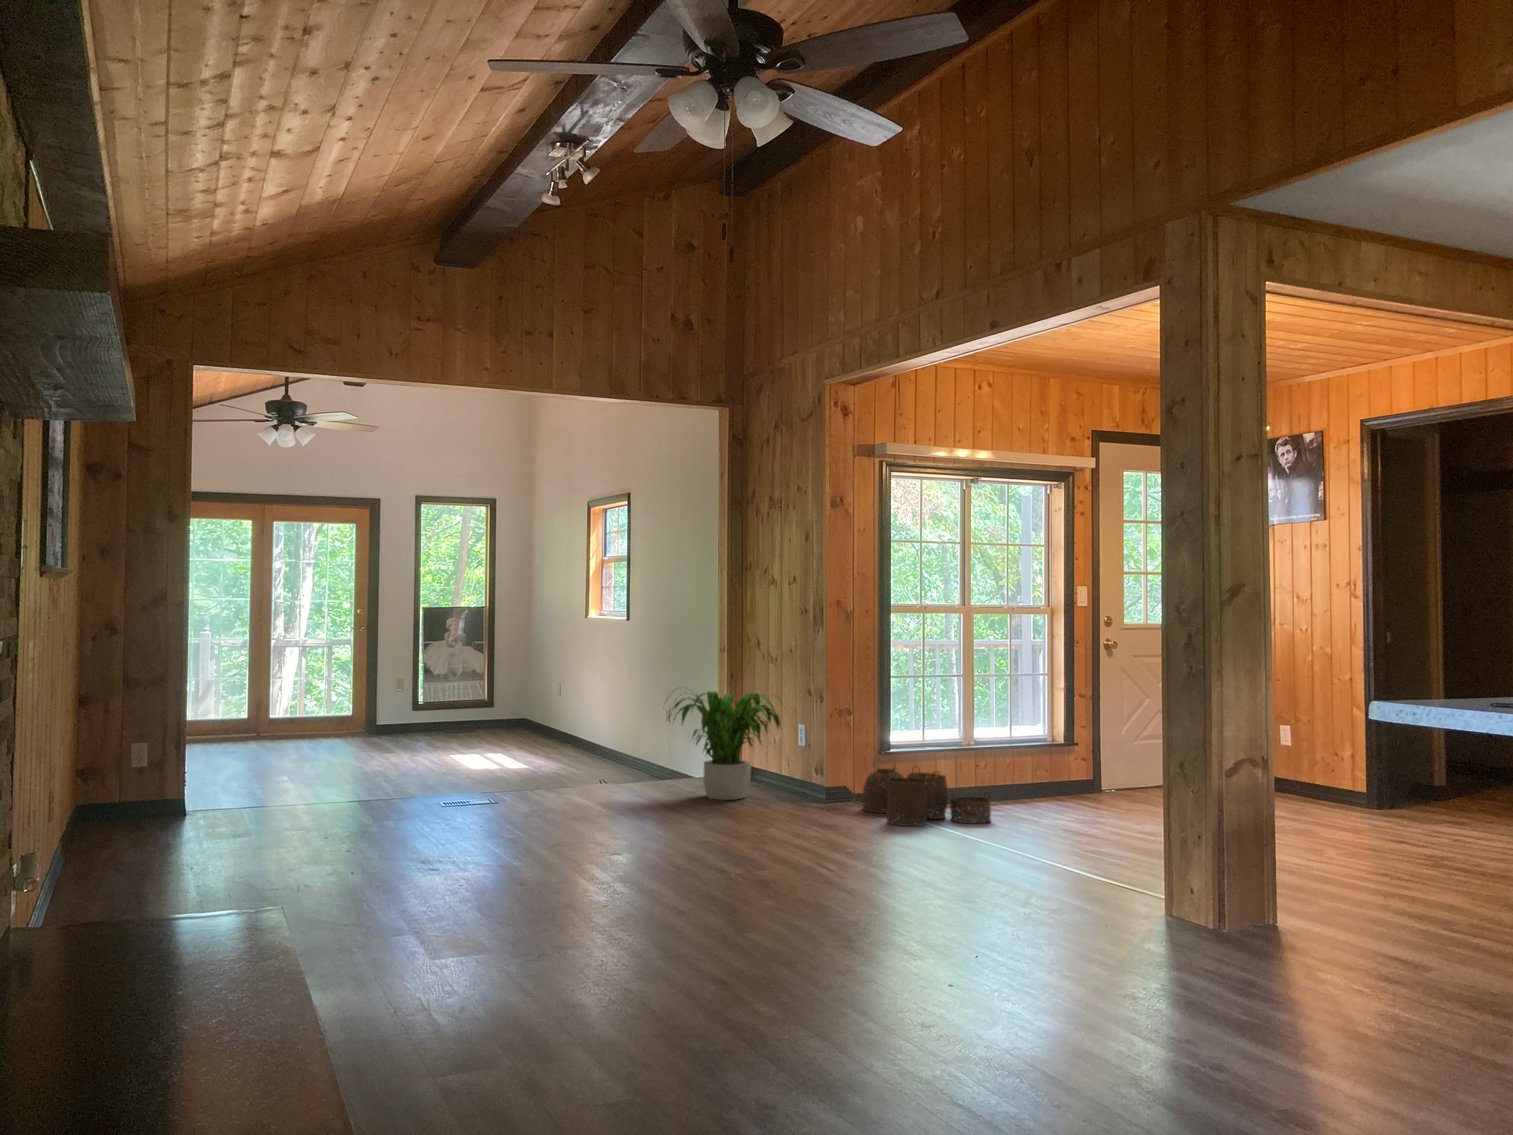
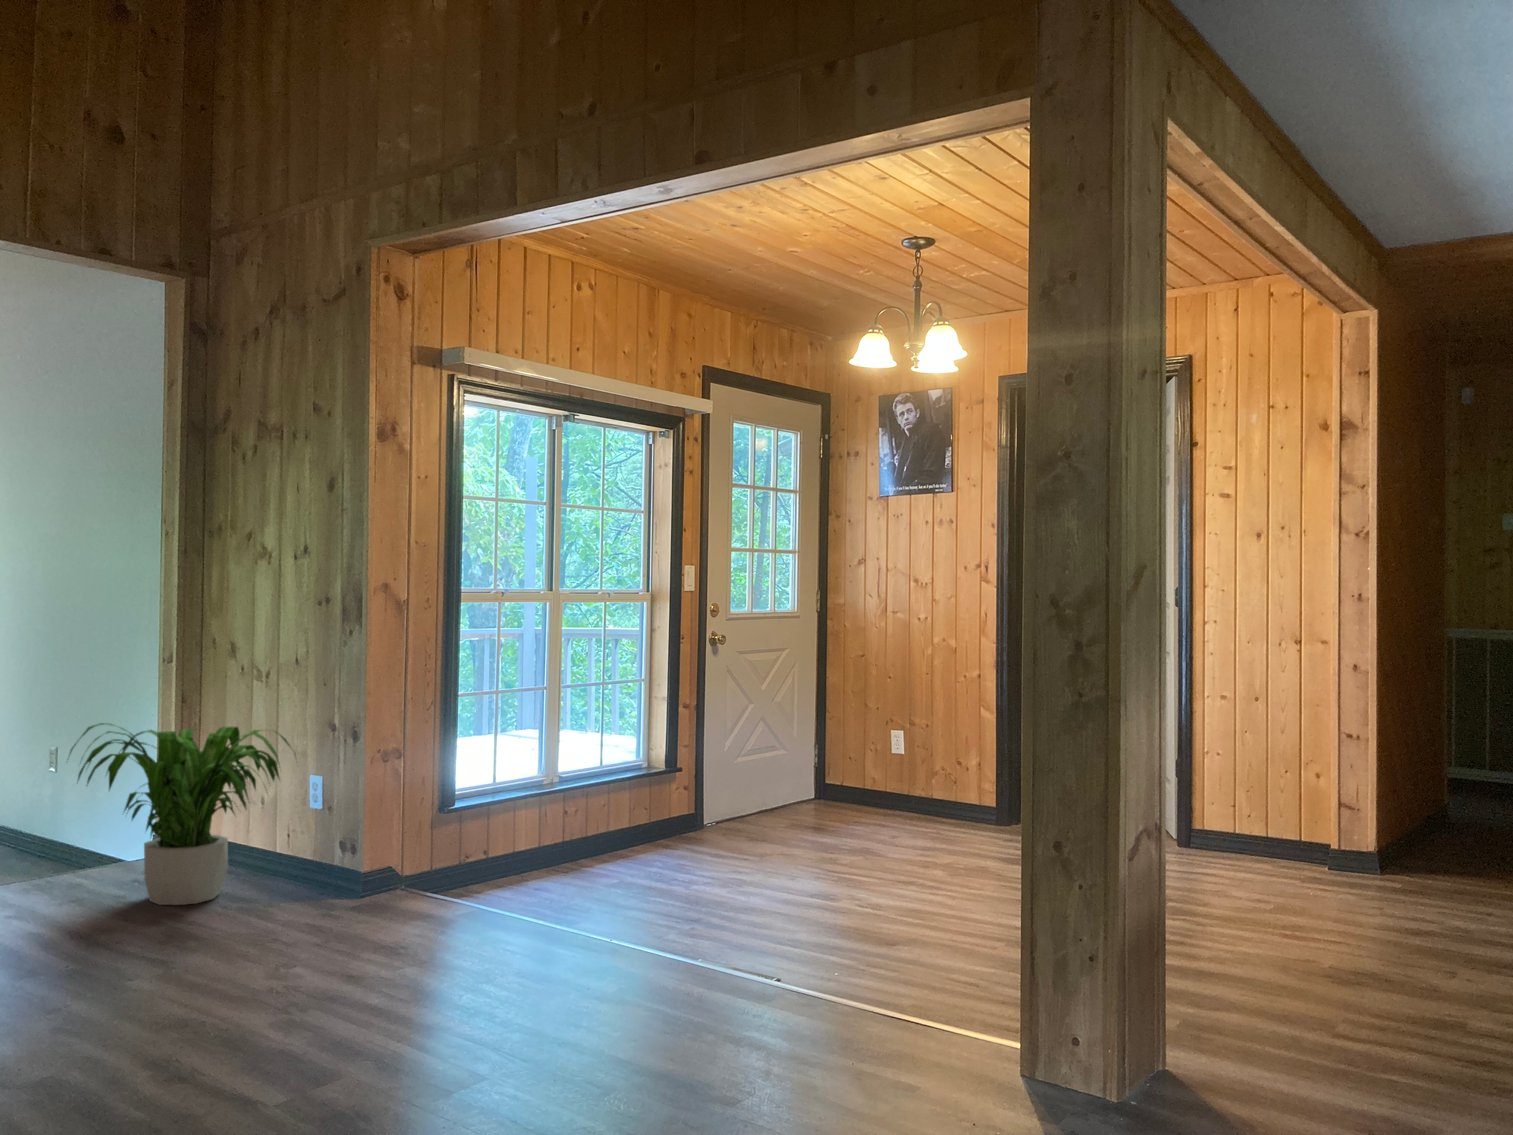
woven basket: present [863,767,991,826] -> none [420,828,620,928]

